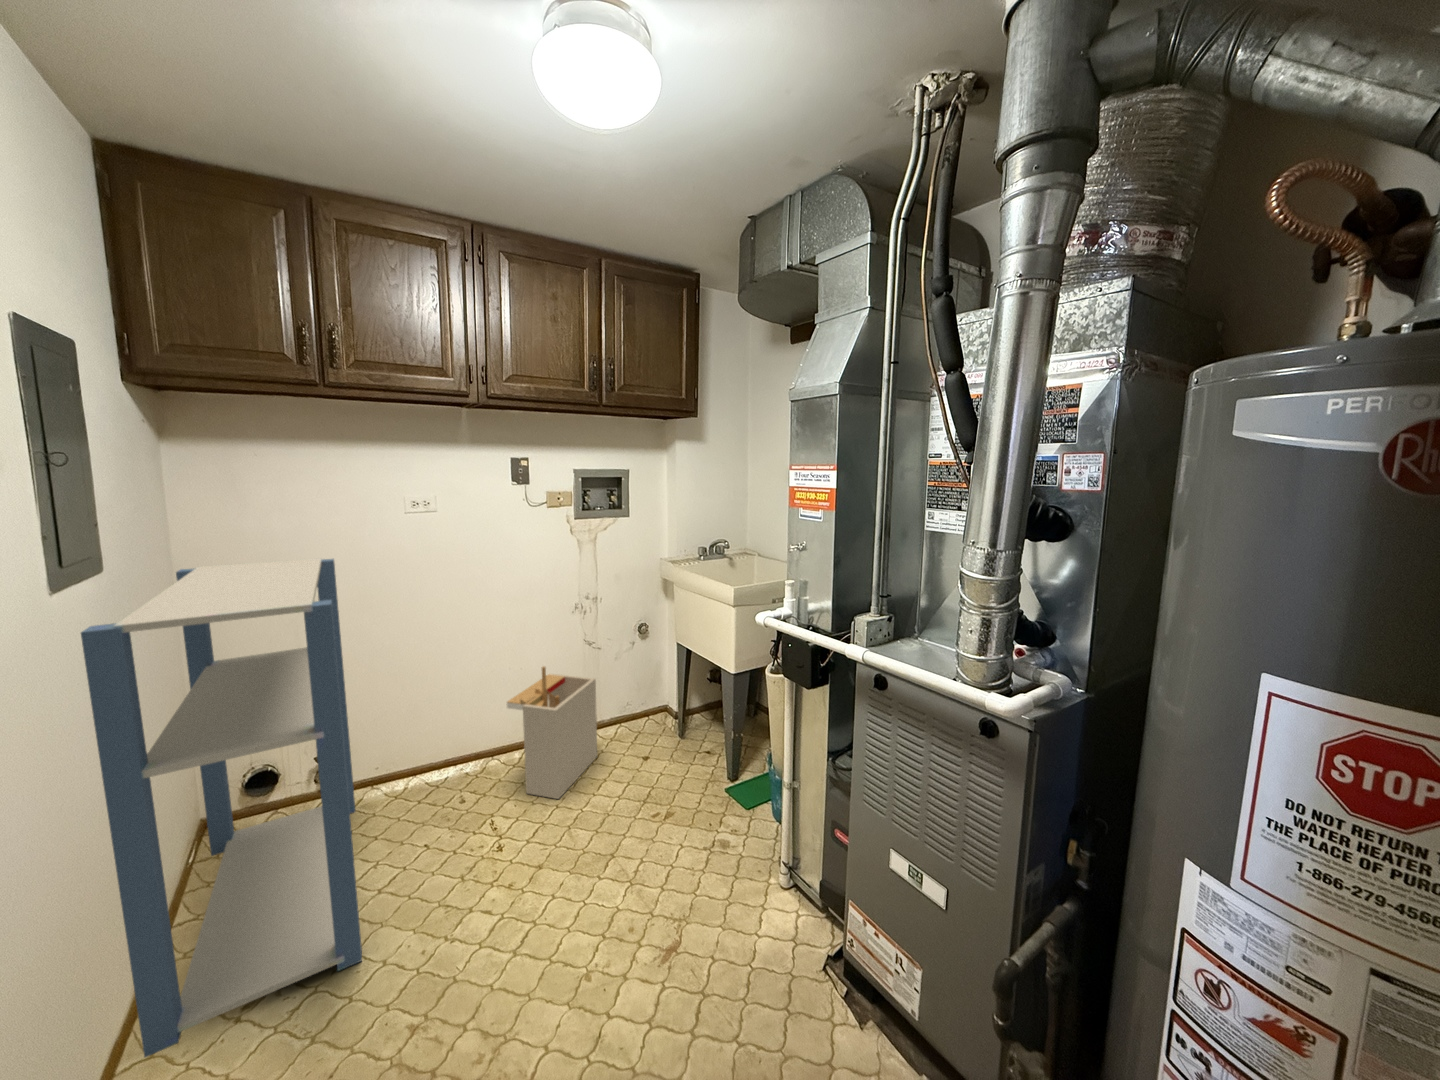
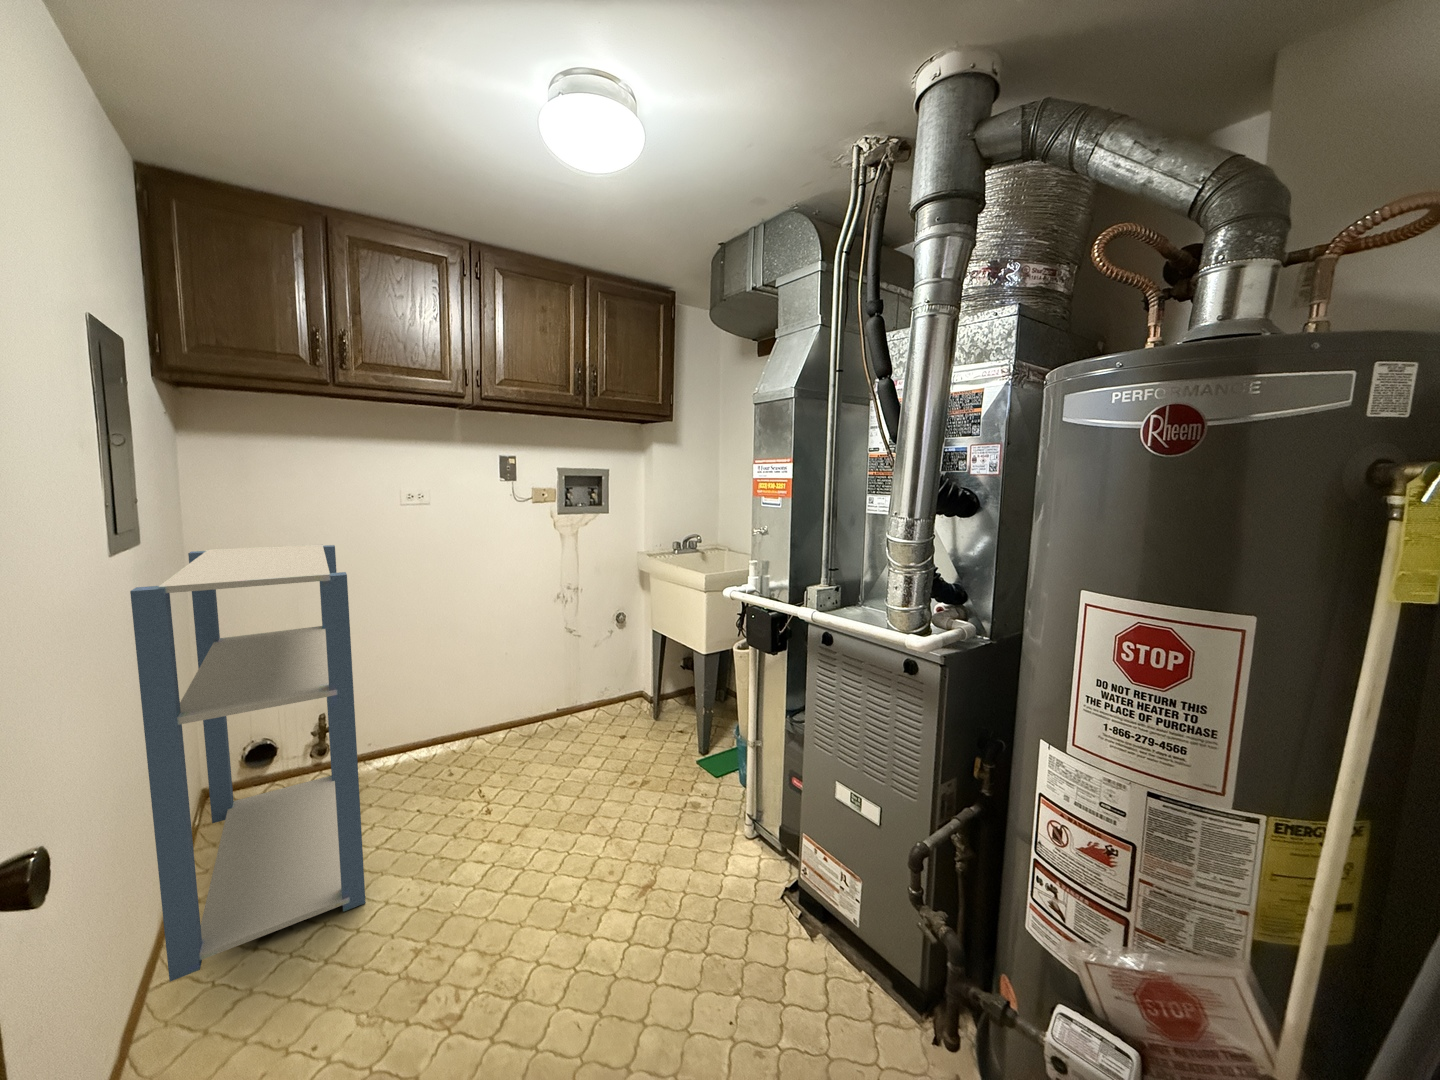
storage bin: present [507,667,597,799] -> none [495,649,579,772]

